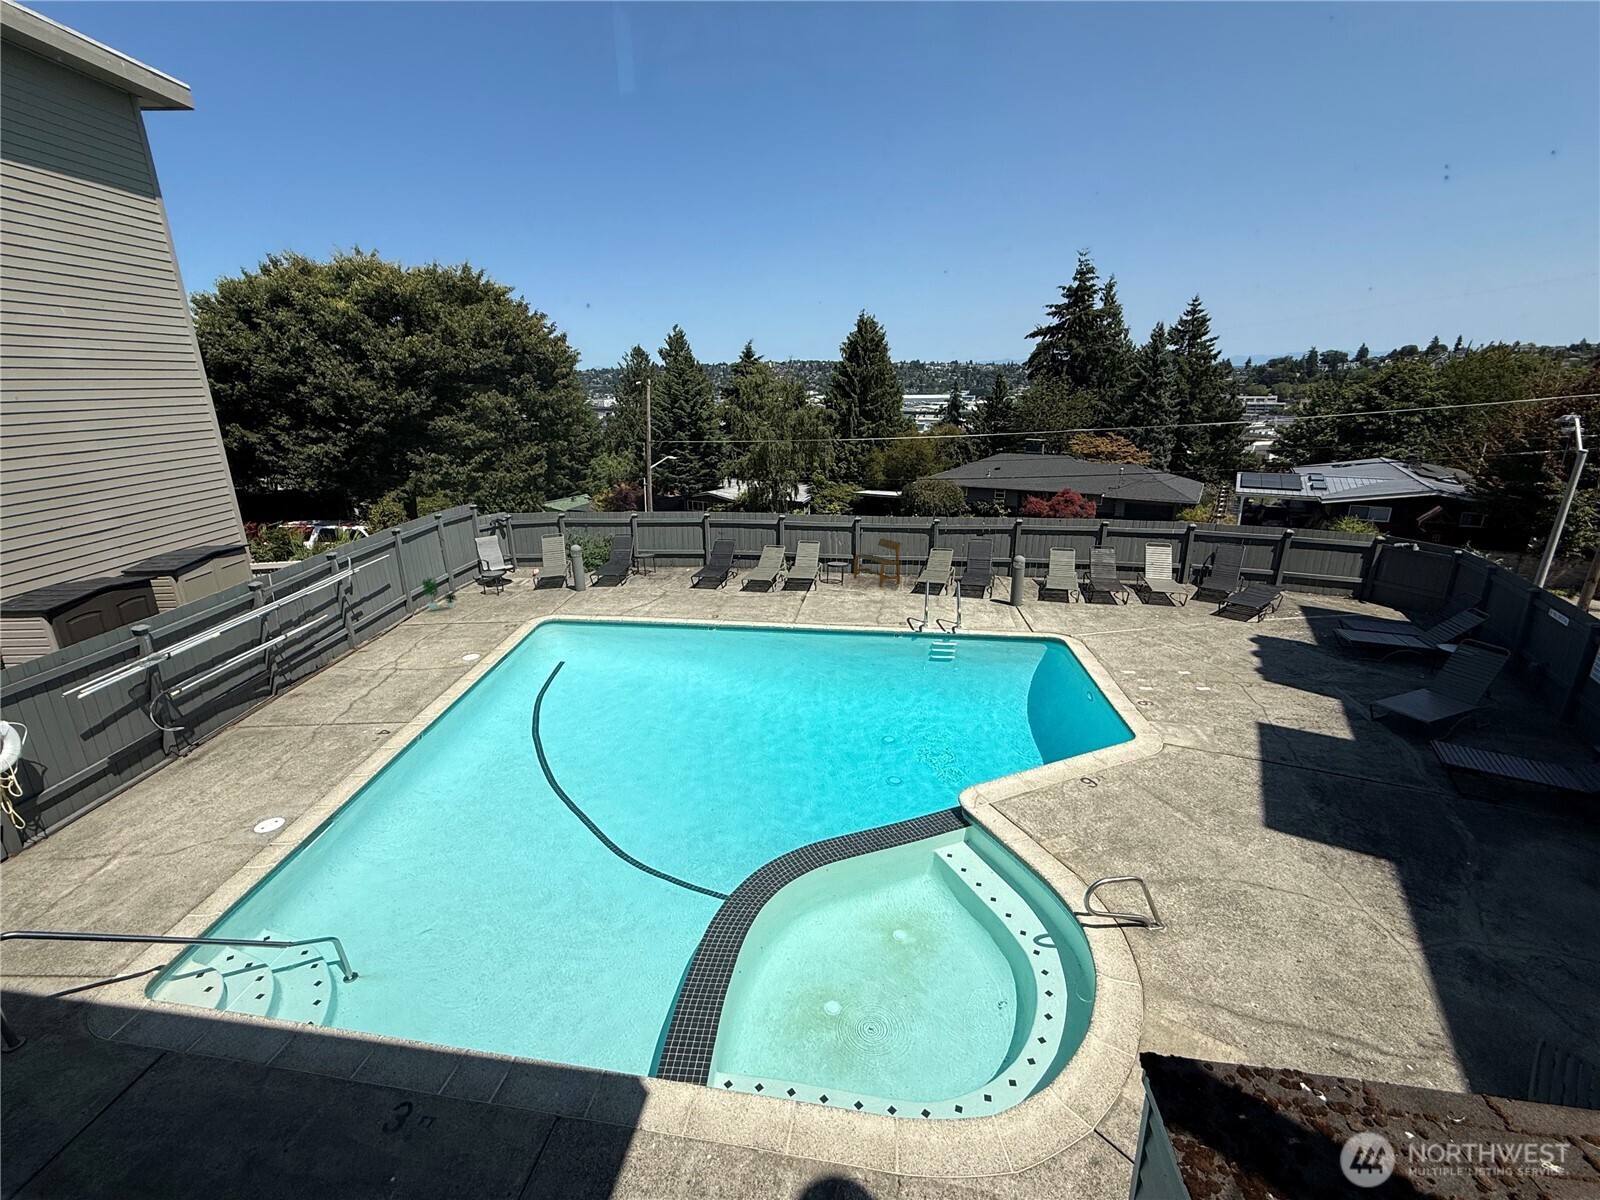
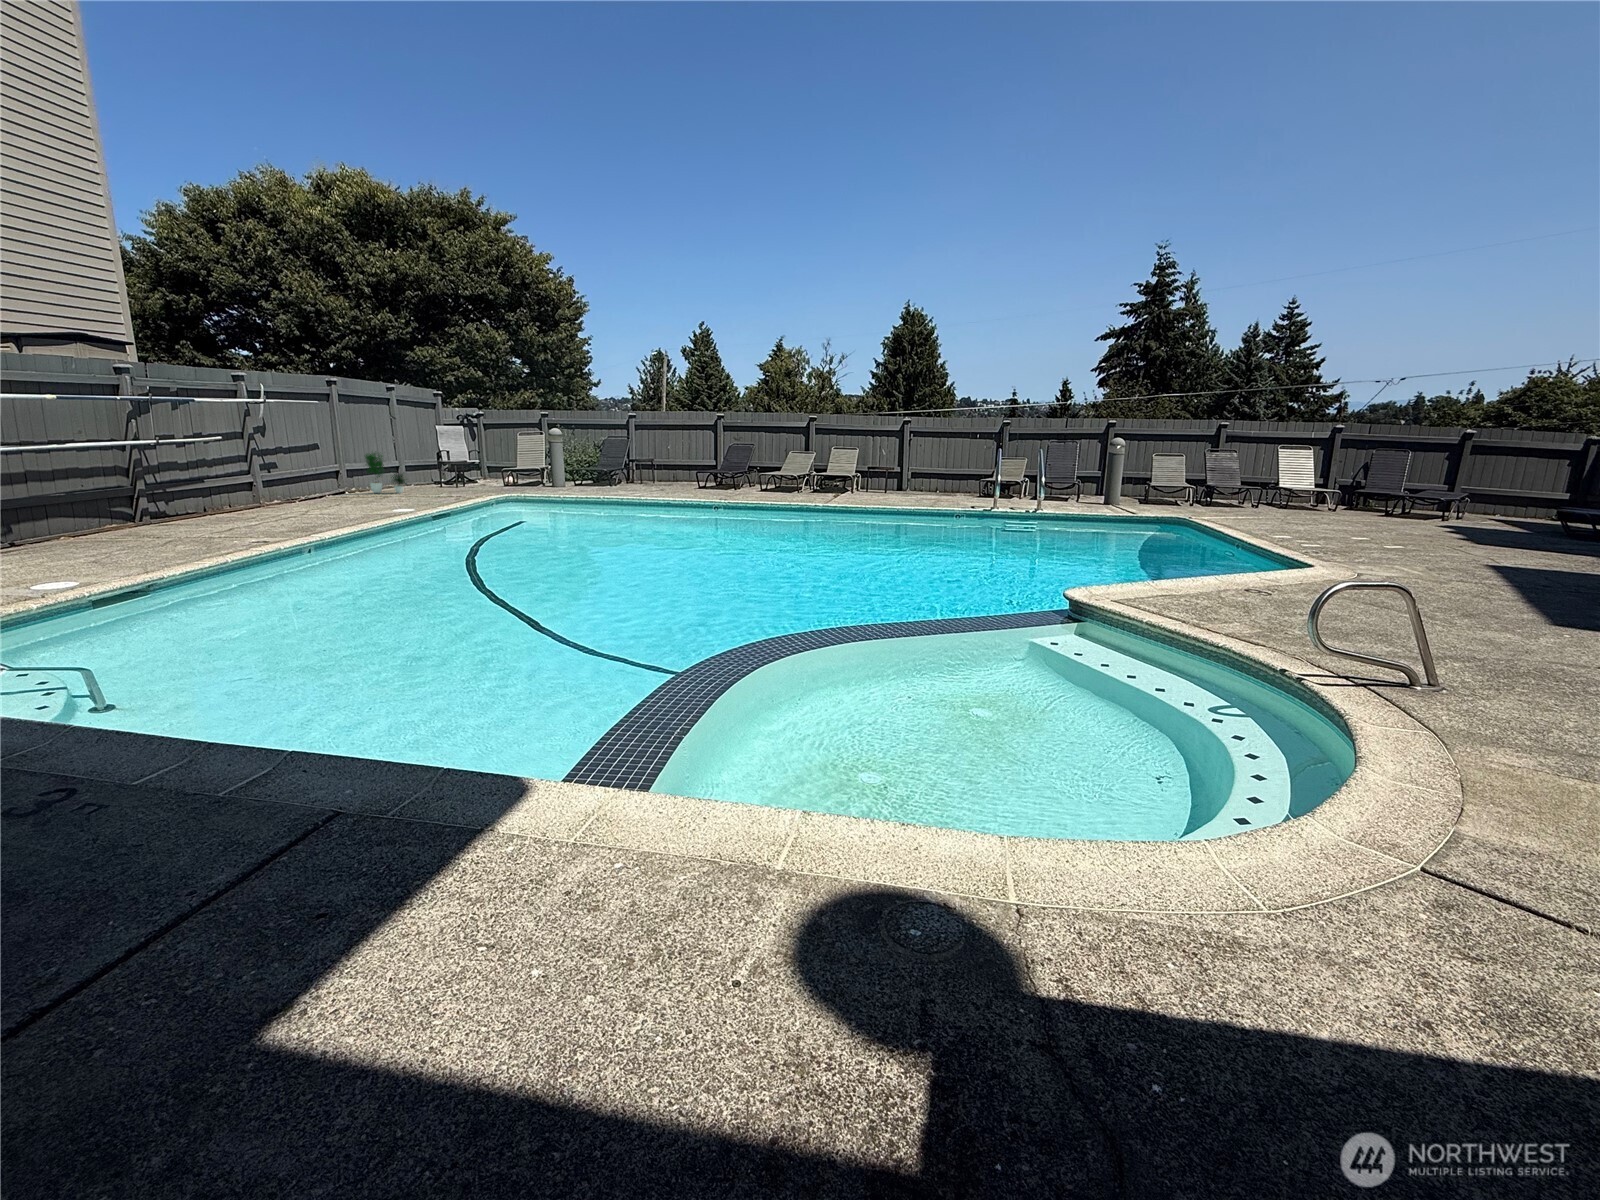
bench: present [854,538,900,587] -> none [901,444,962,499]

